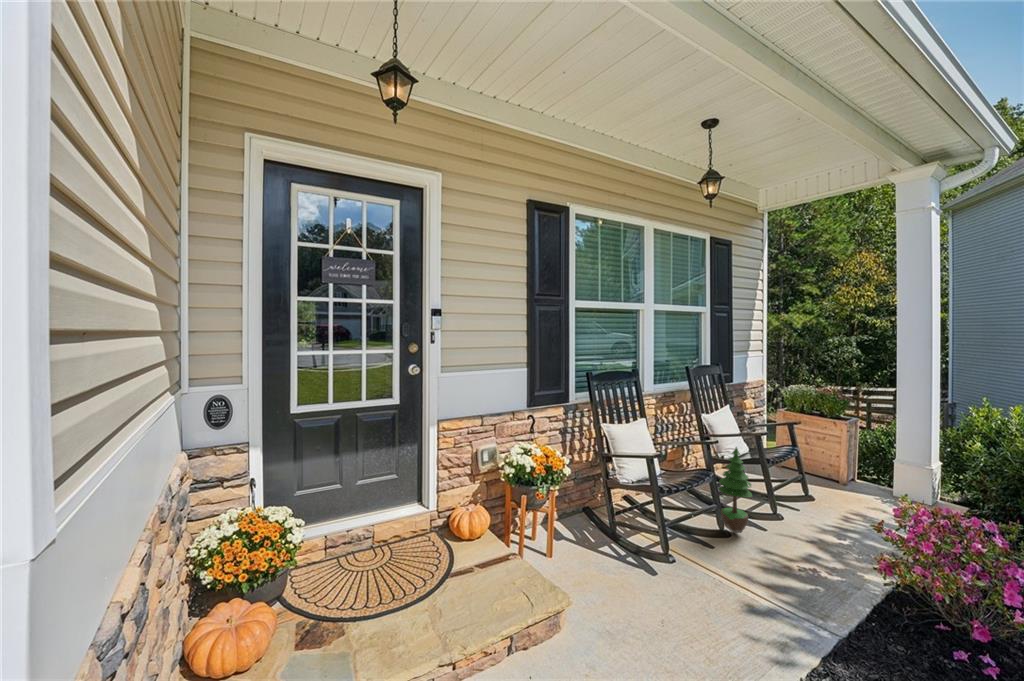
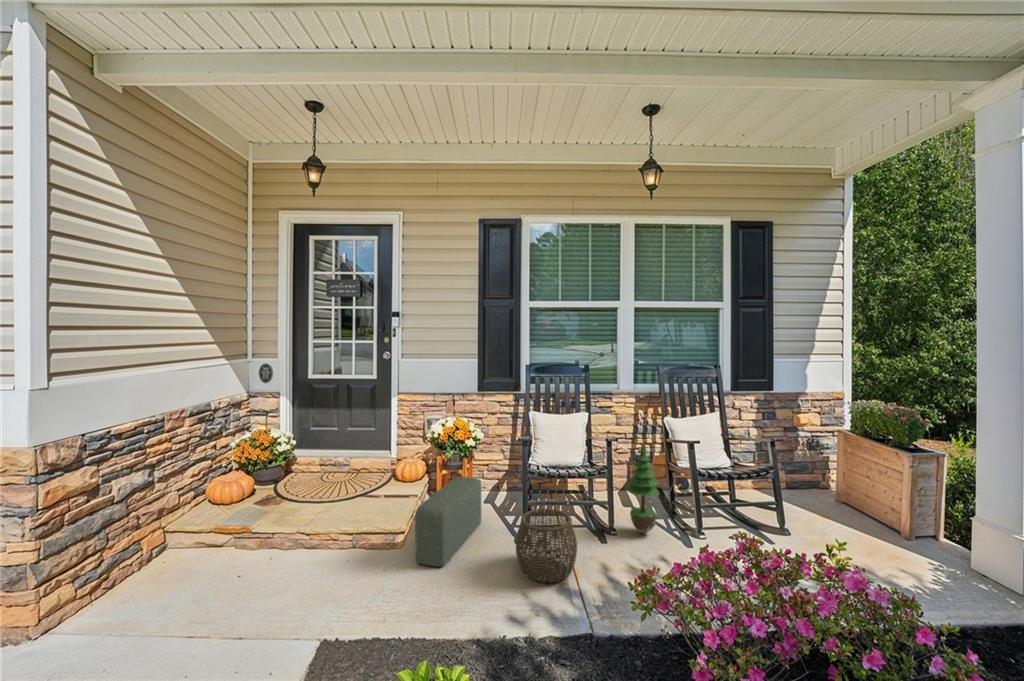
pouf: none [568,517,659,651] -> present [415,477,481,566]
woven basket: none [703,534,782,623] -> present [516,508,577,583]

